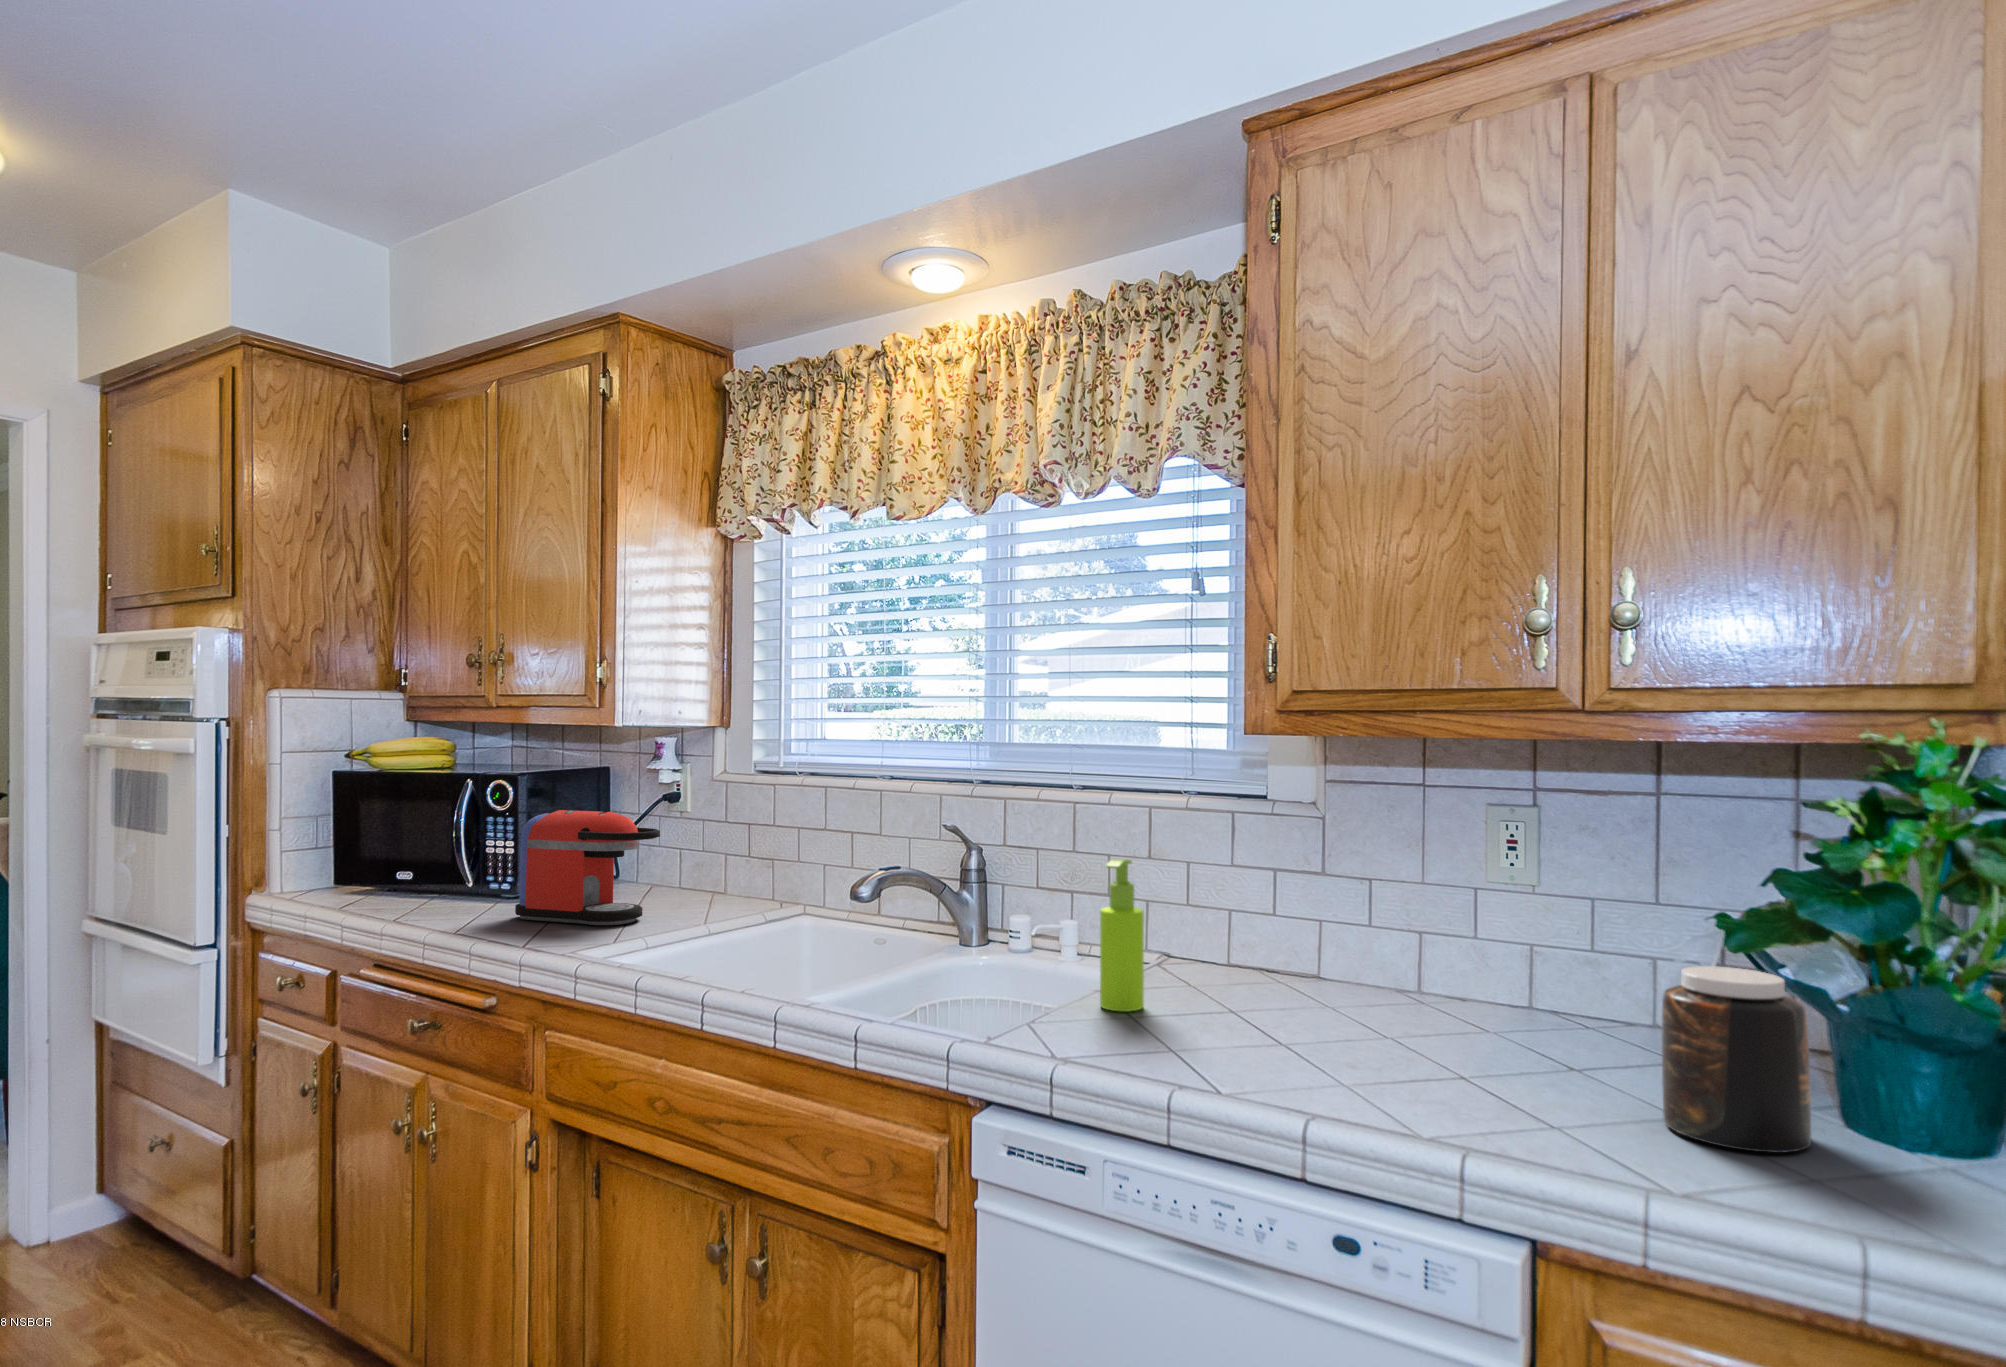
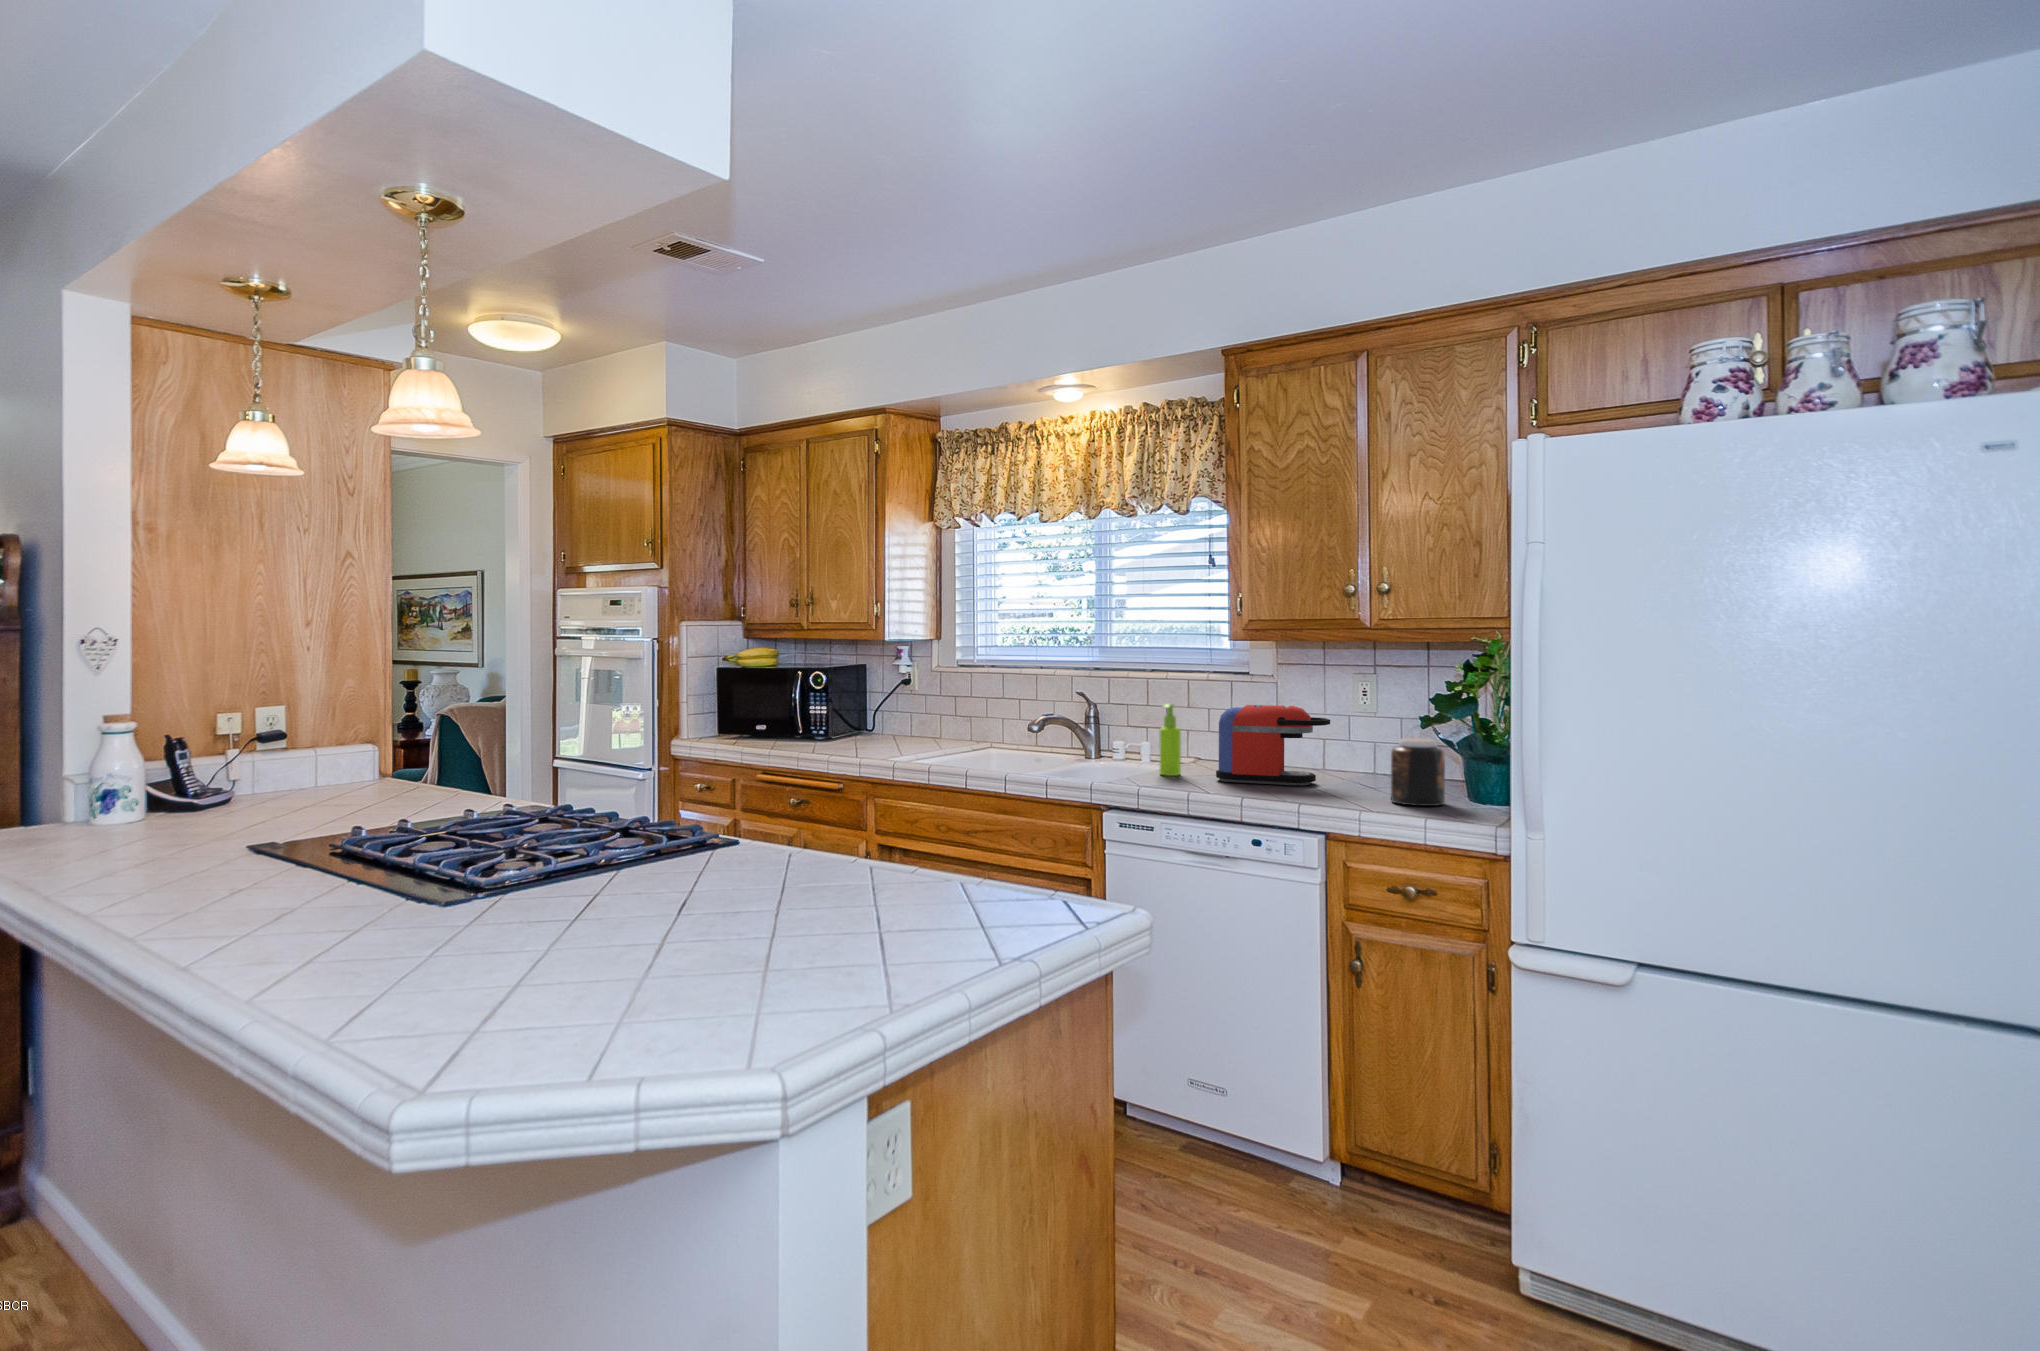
coffee maker: present [515,810,660,925] -> present [1216,705,1330,785]

